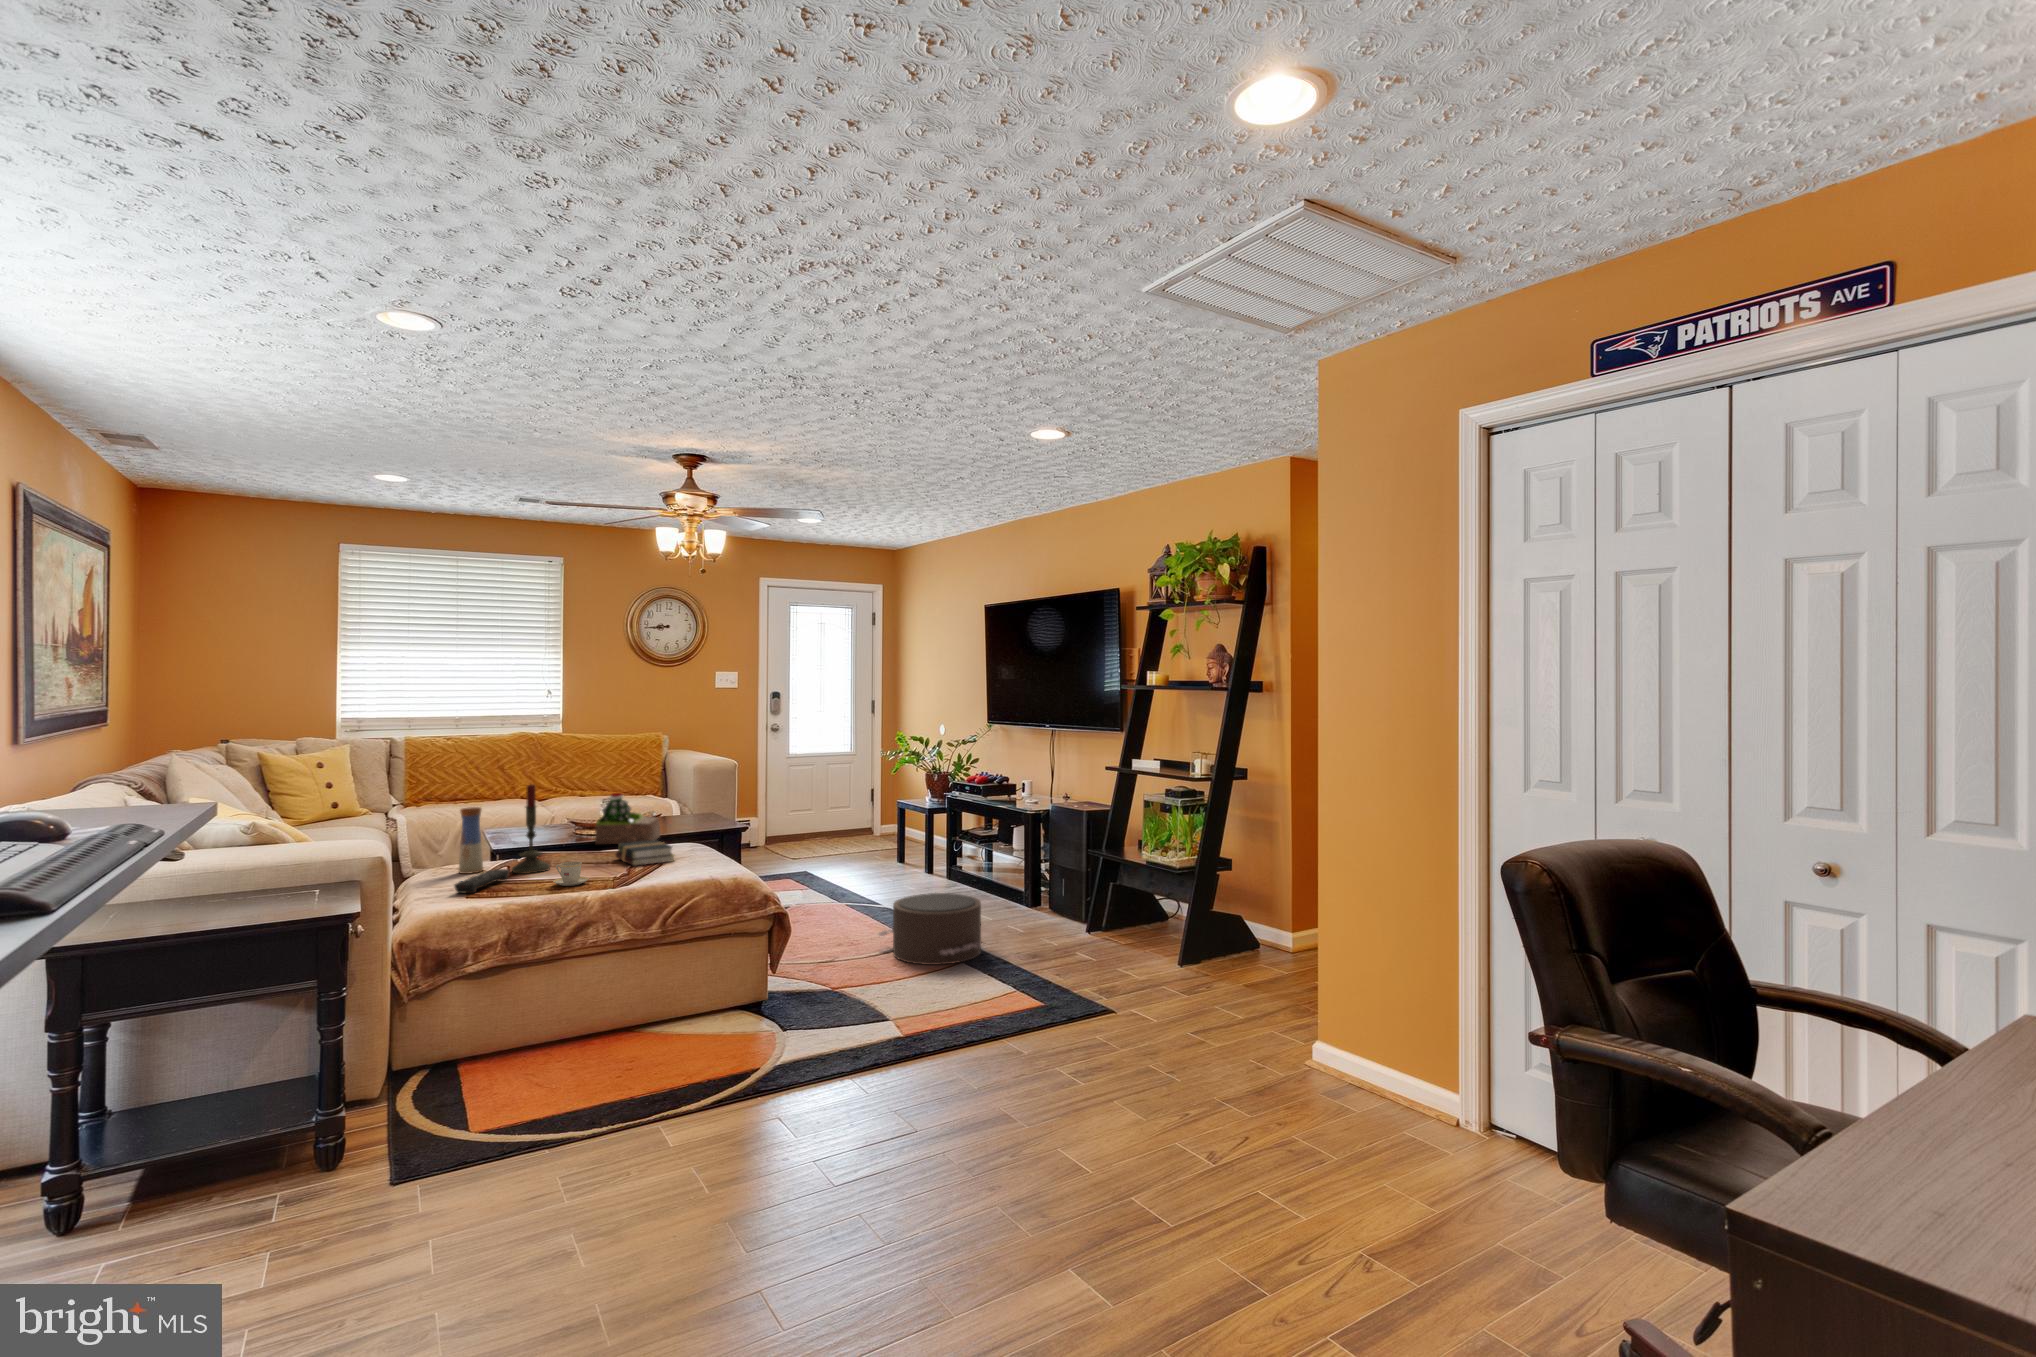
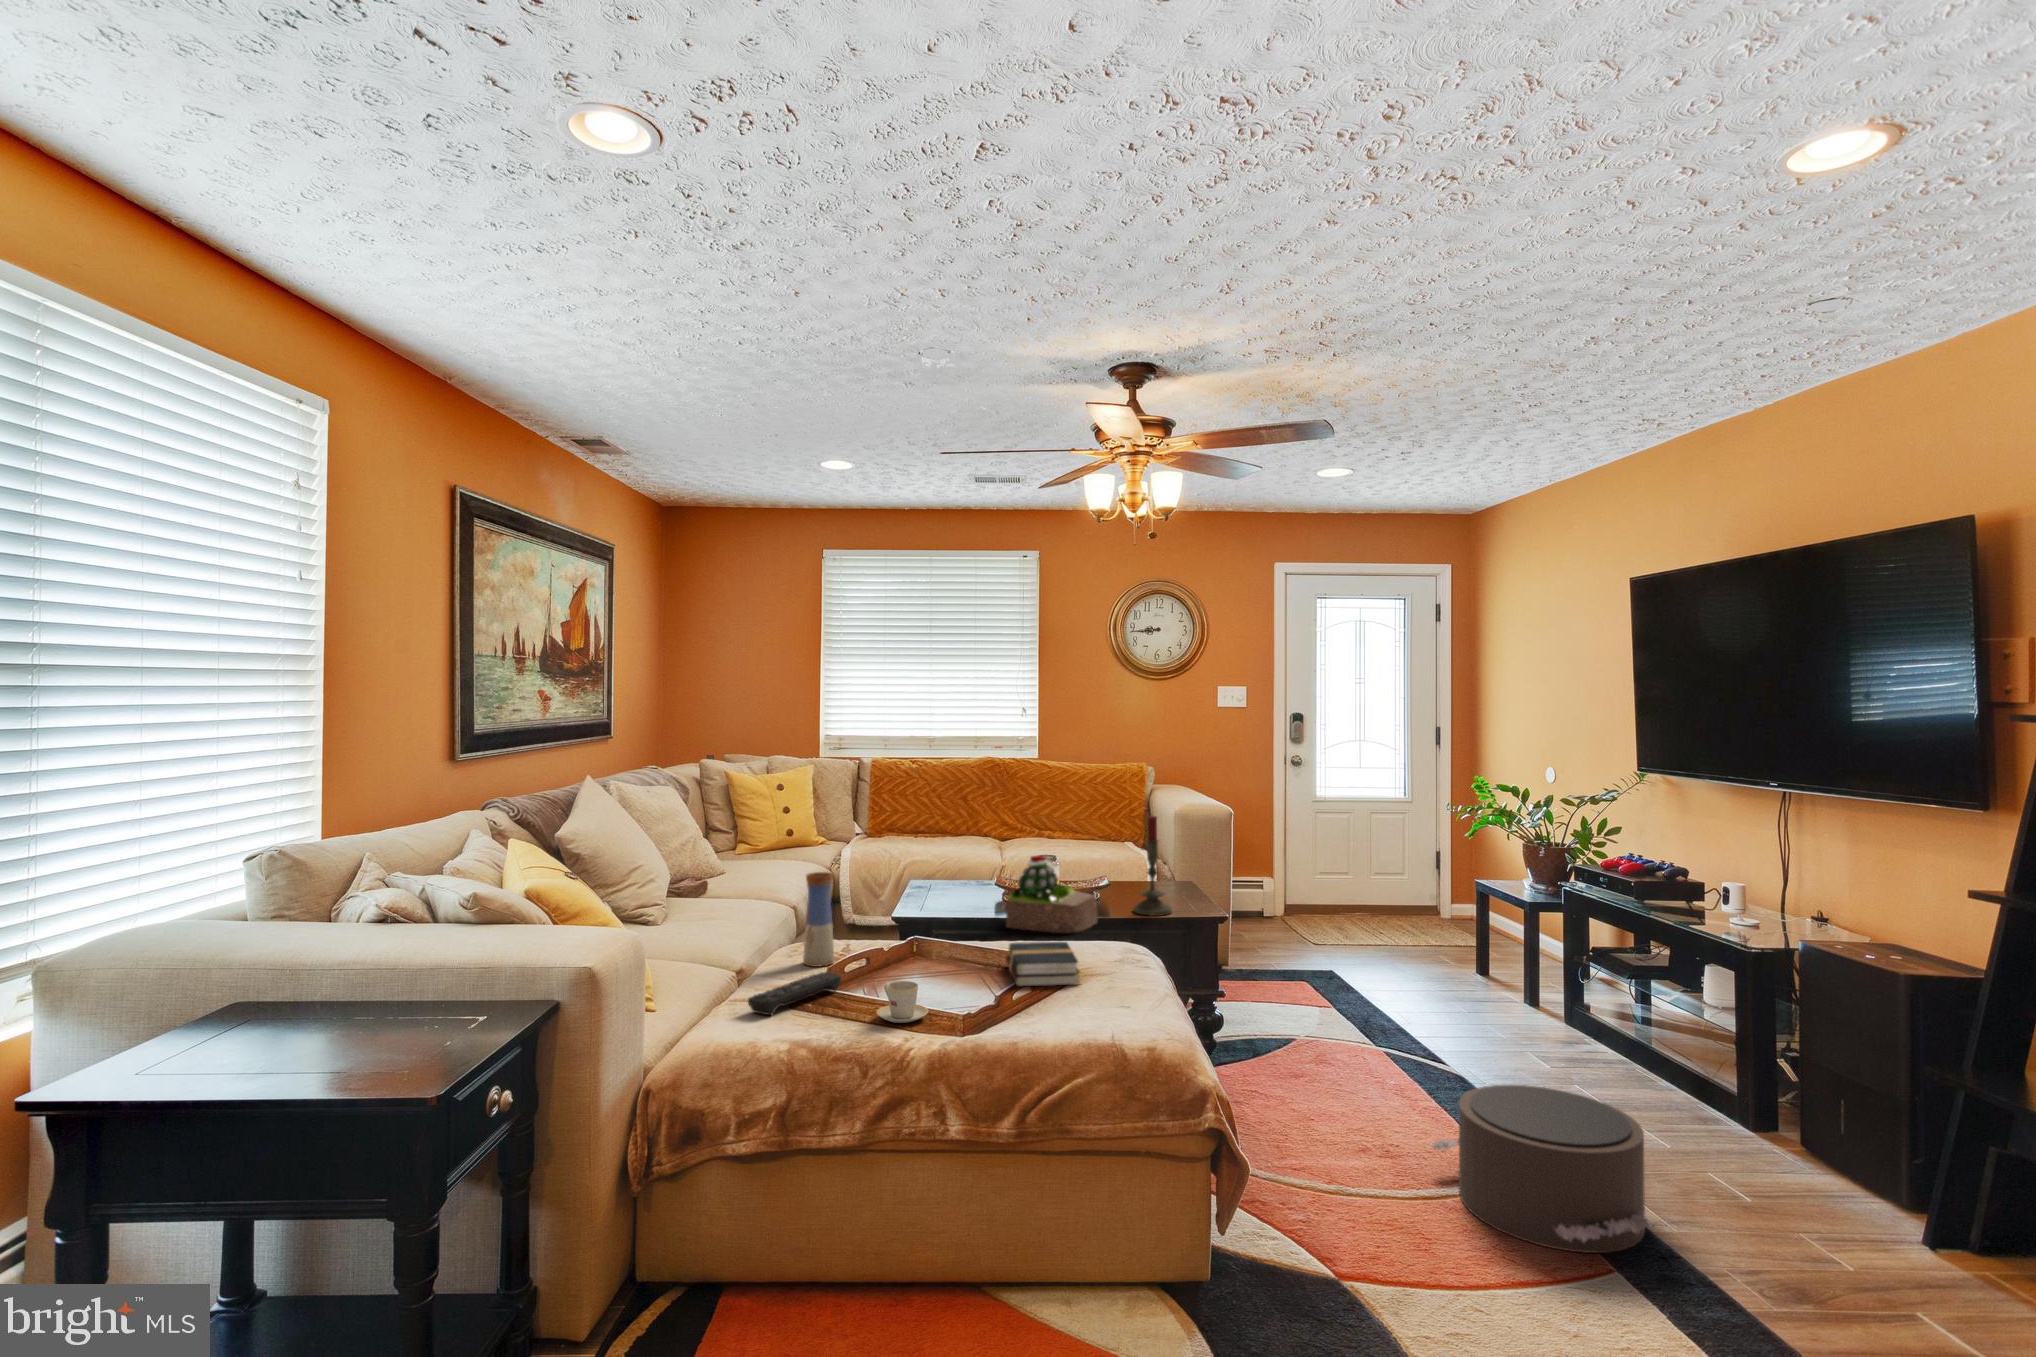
candle: present [512,784,550,874] -> present [1133,816,1172,916]

